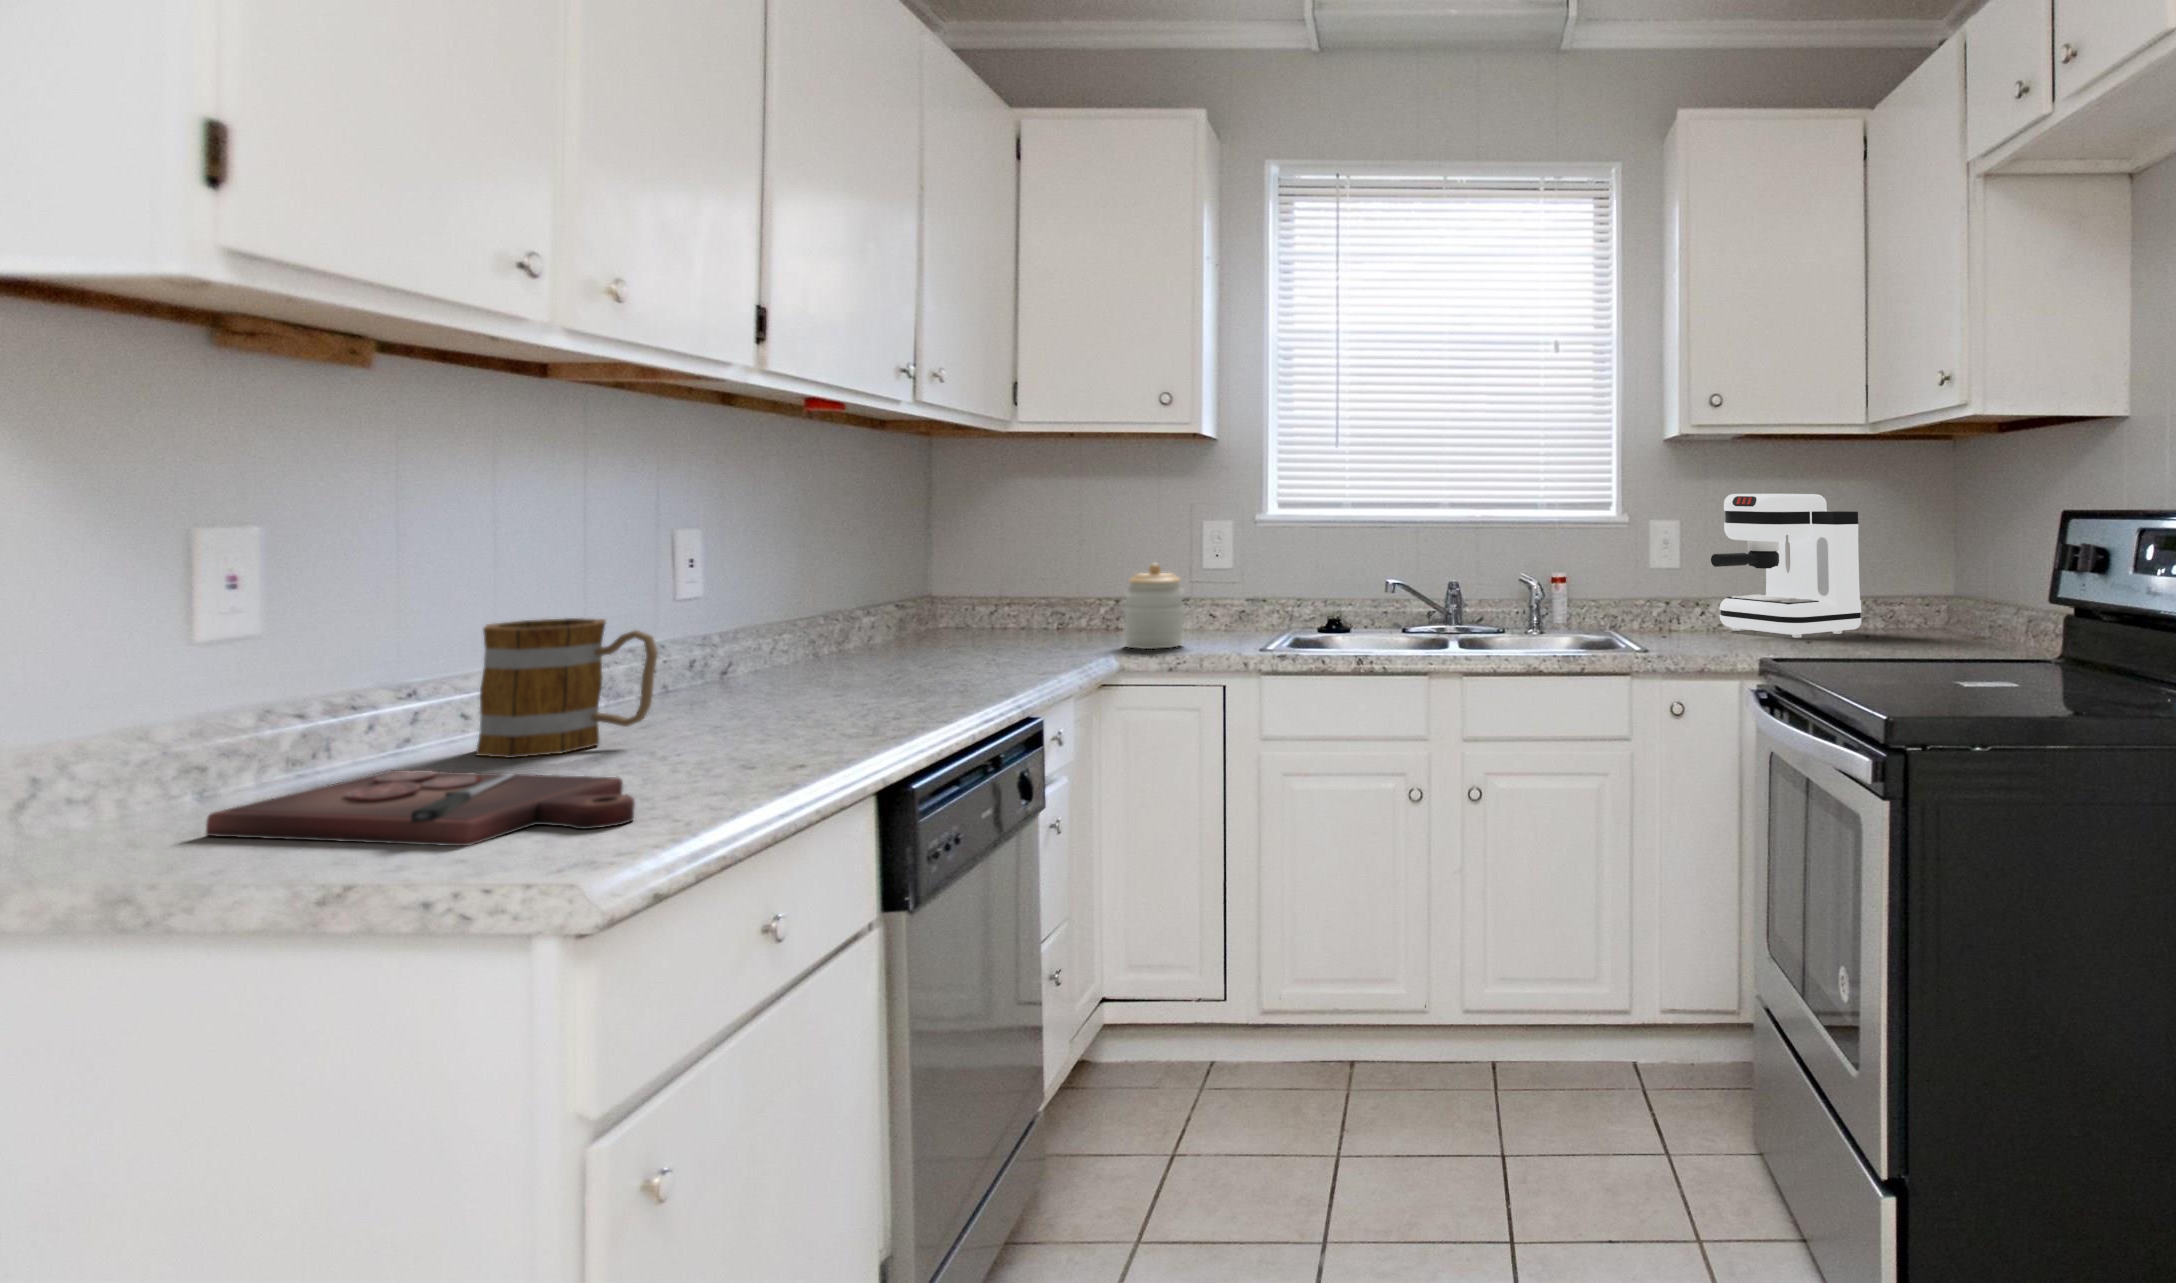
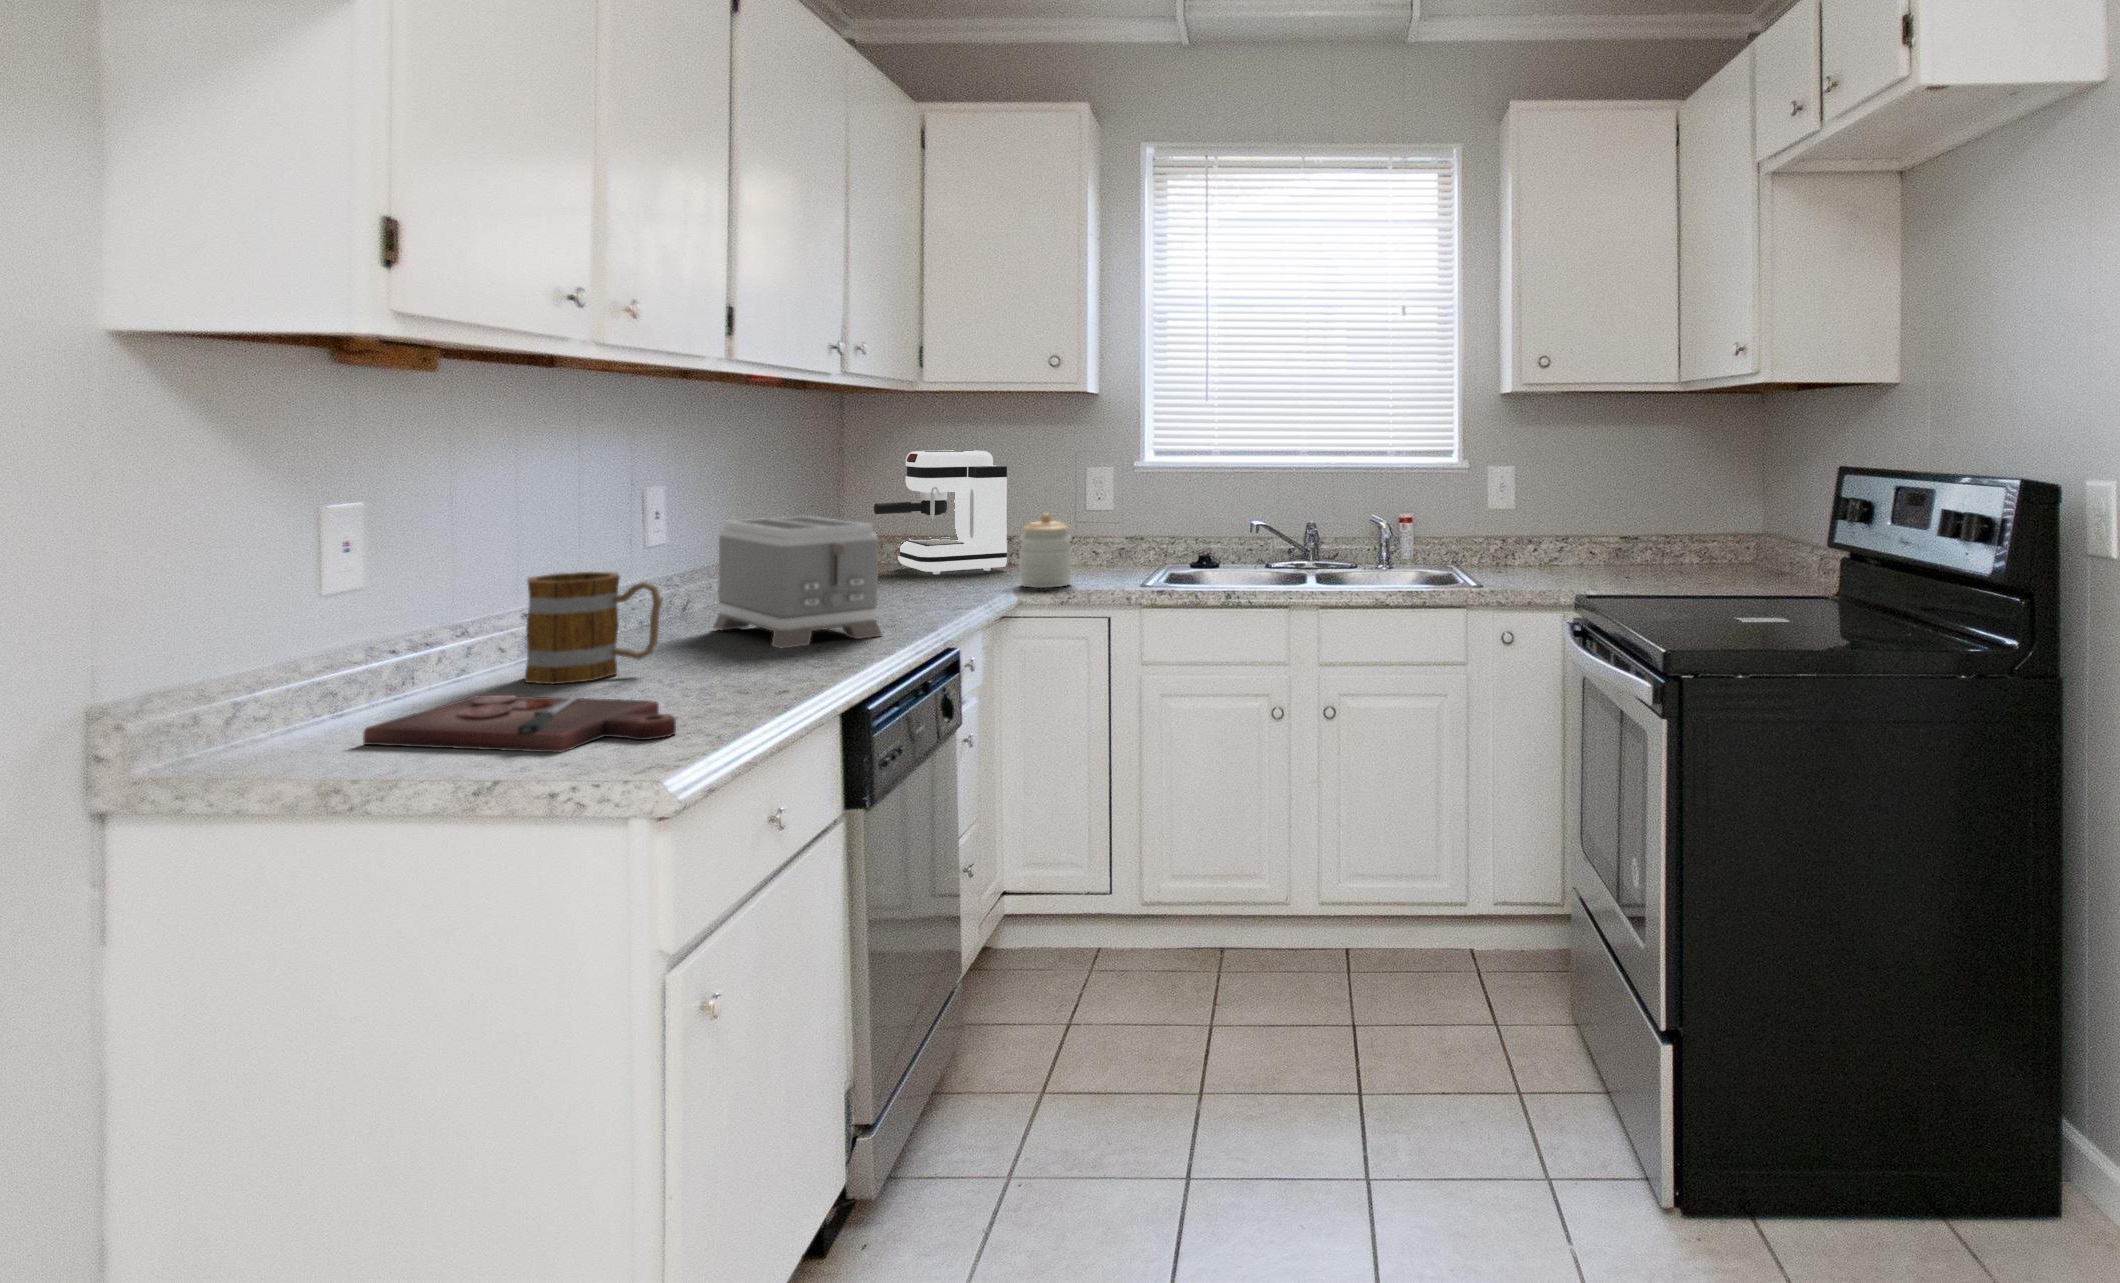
coffee maker: present [1711,494,1861,638] -> present [874,450,1007,574]
toaster: none [743,559,947,716] -> present [713,516,882,649]

